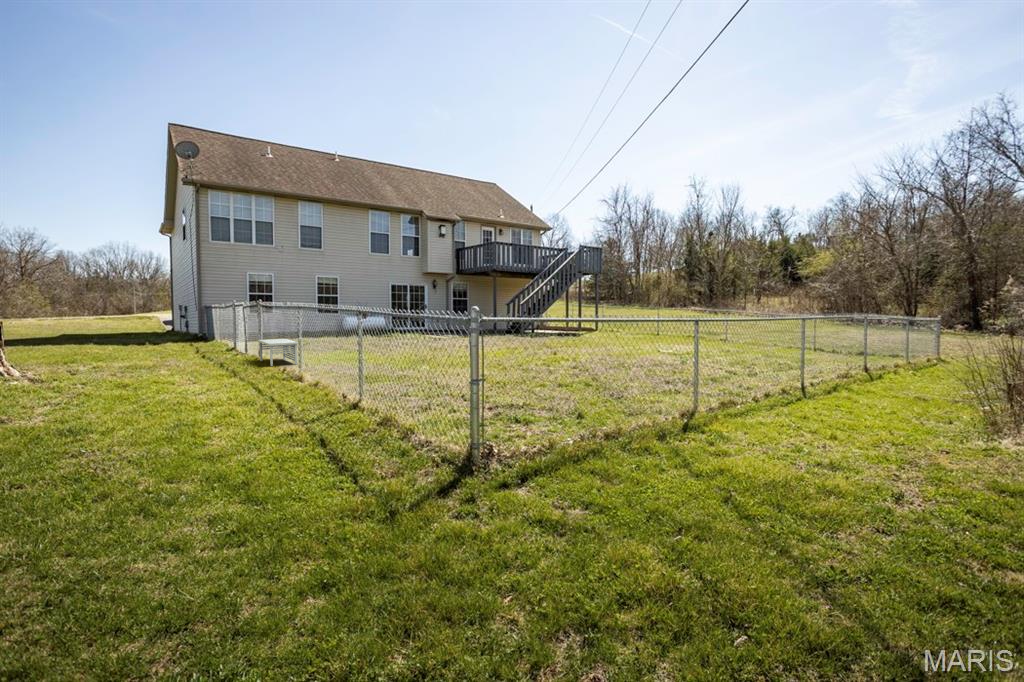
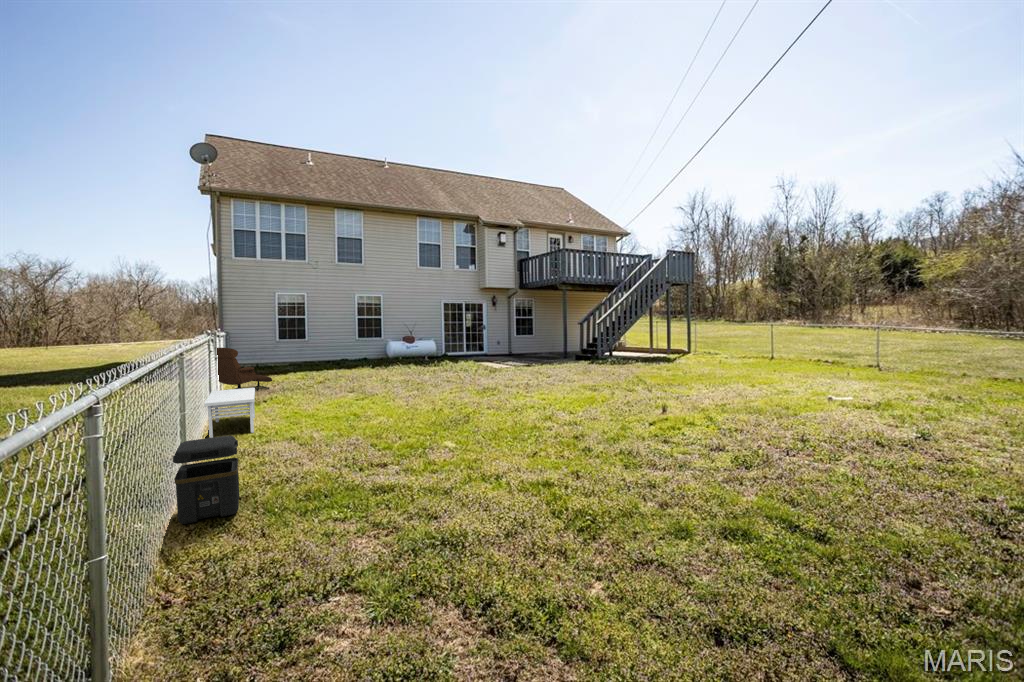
lounge chair: none [230,314,271,351] -> present [217,348,272,391]
toolbox: none [305,348,337,387] -> present [173,436,240,524]

